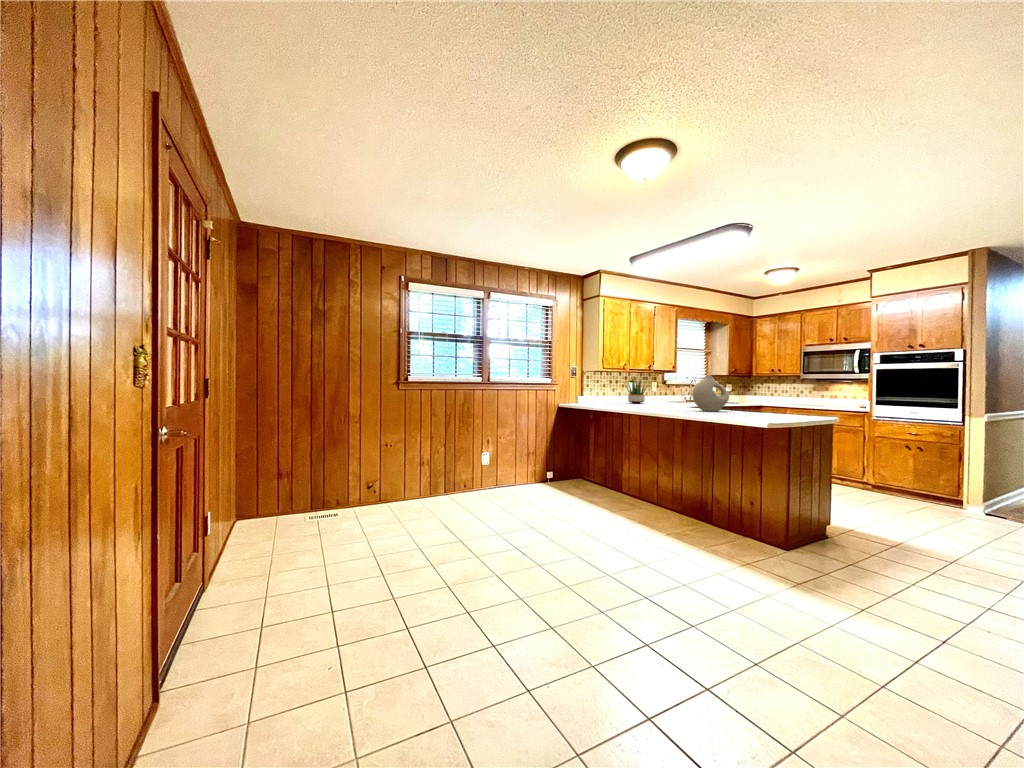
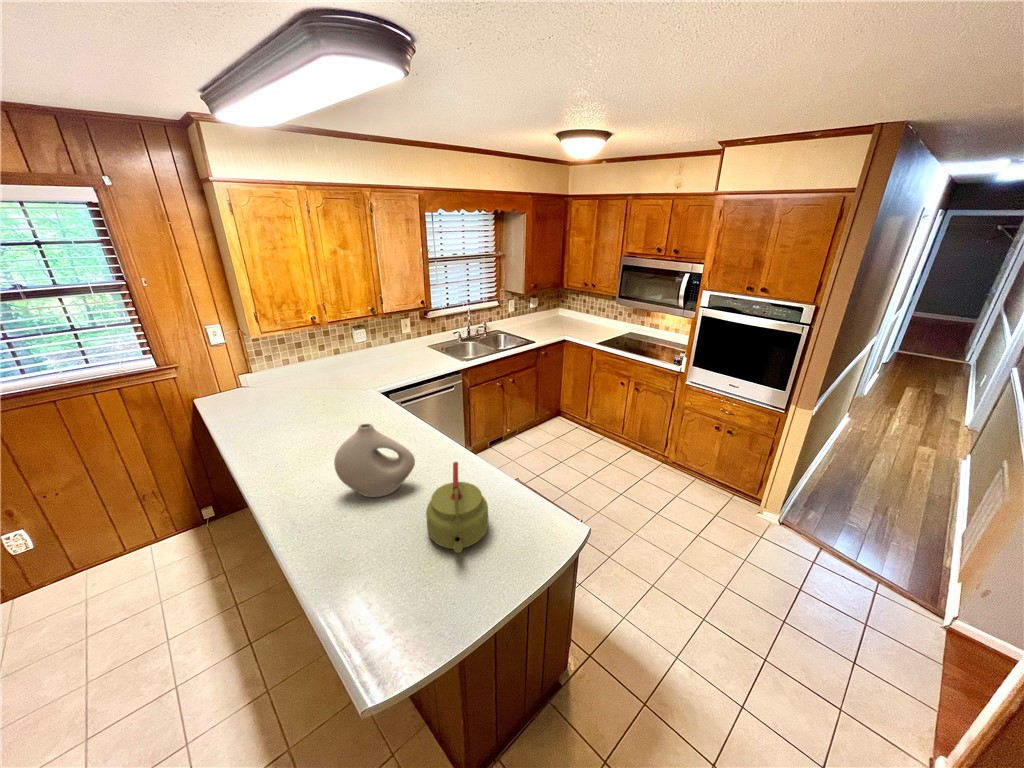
potted plant: present [626,379,647,403] -> none [293,346,353,399]
kettle: none [750,382,783,416] -> present [426,462,489,553]

